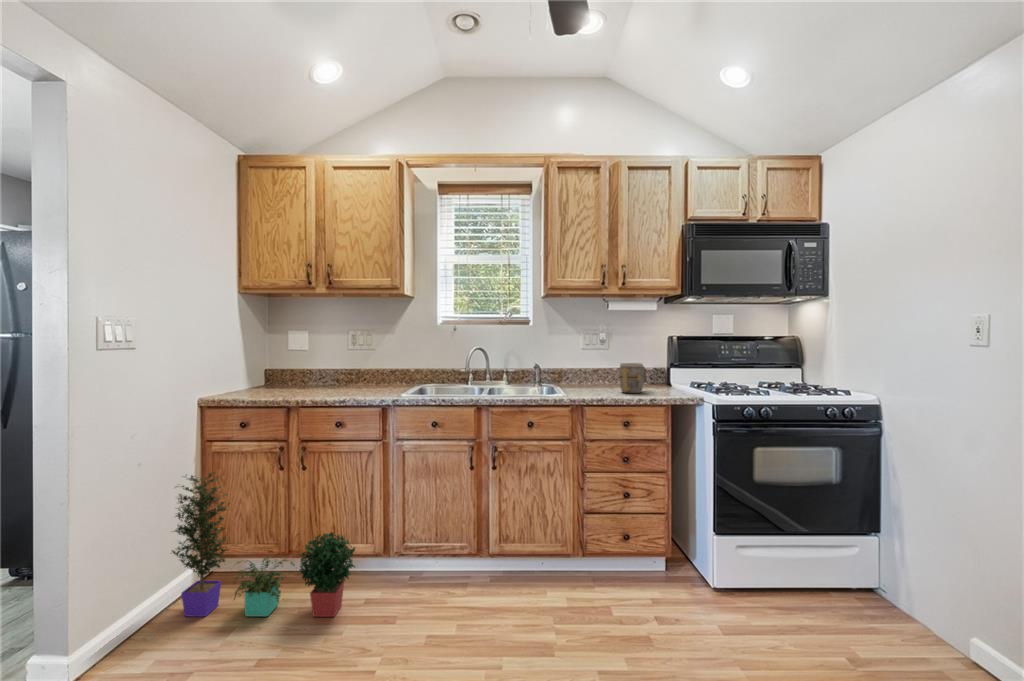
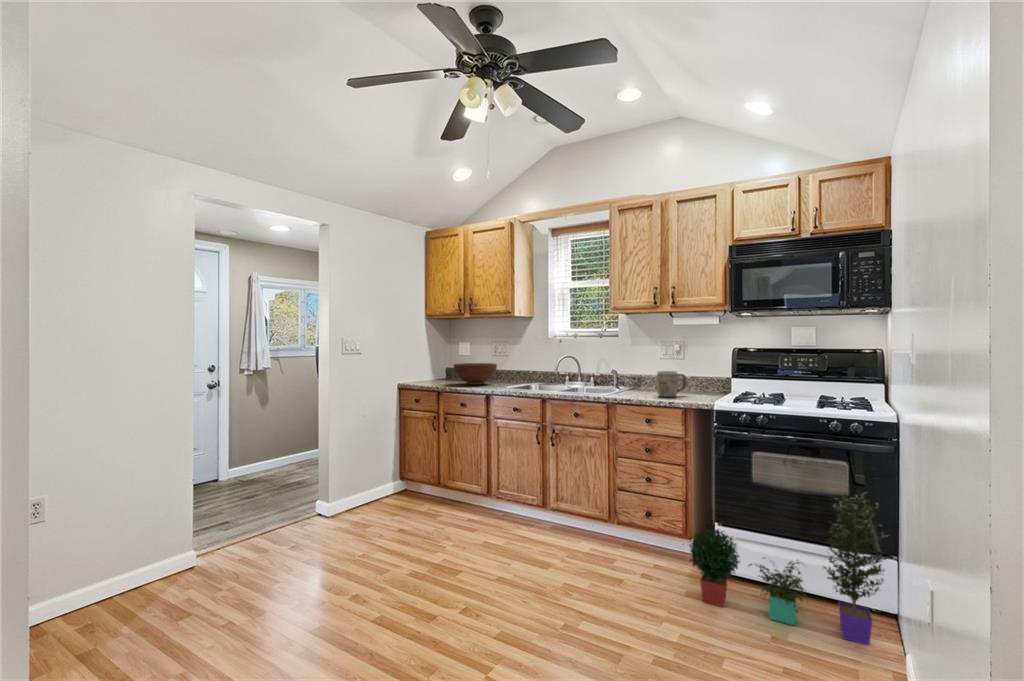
fruit bowl: none [306,361,374,394] -> present [454,363,497,385]
potted plant: present [172,472,355,617] -> present [689,492,888,645]

